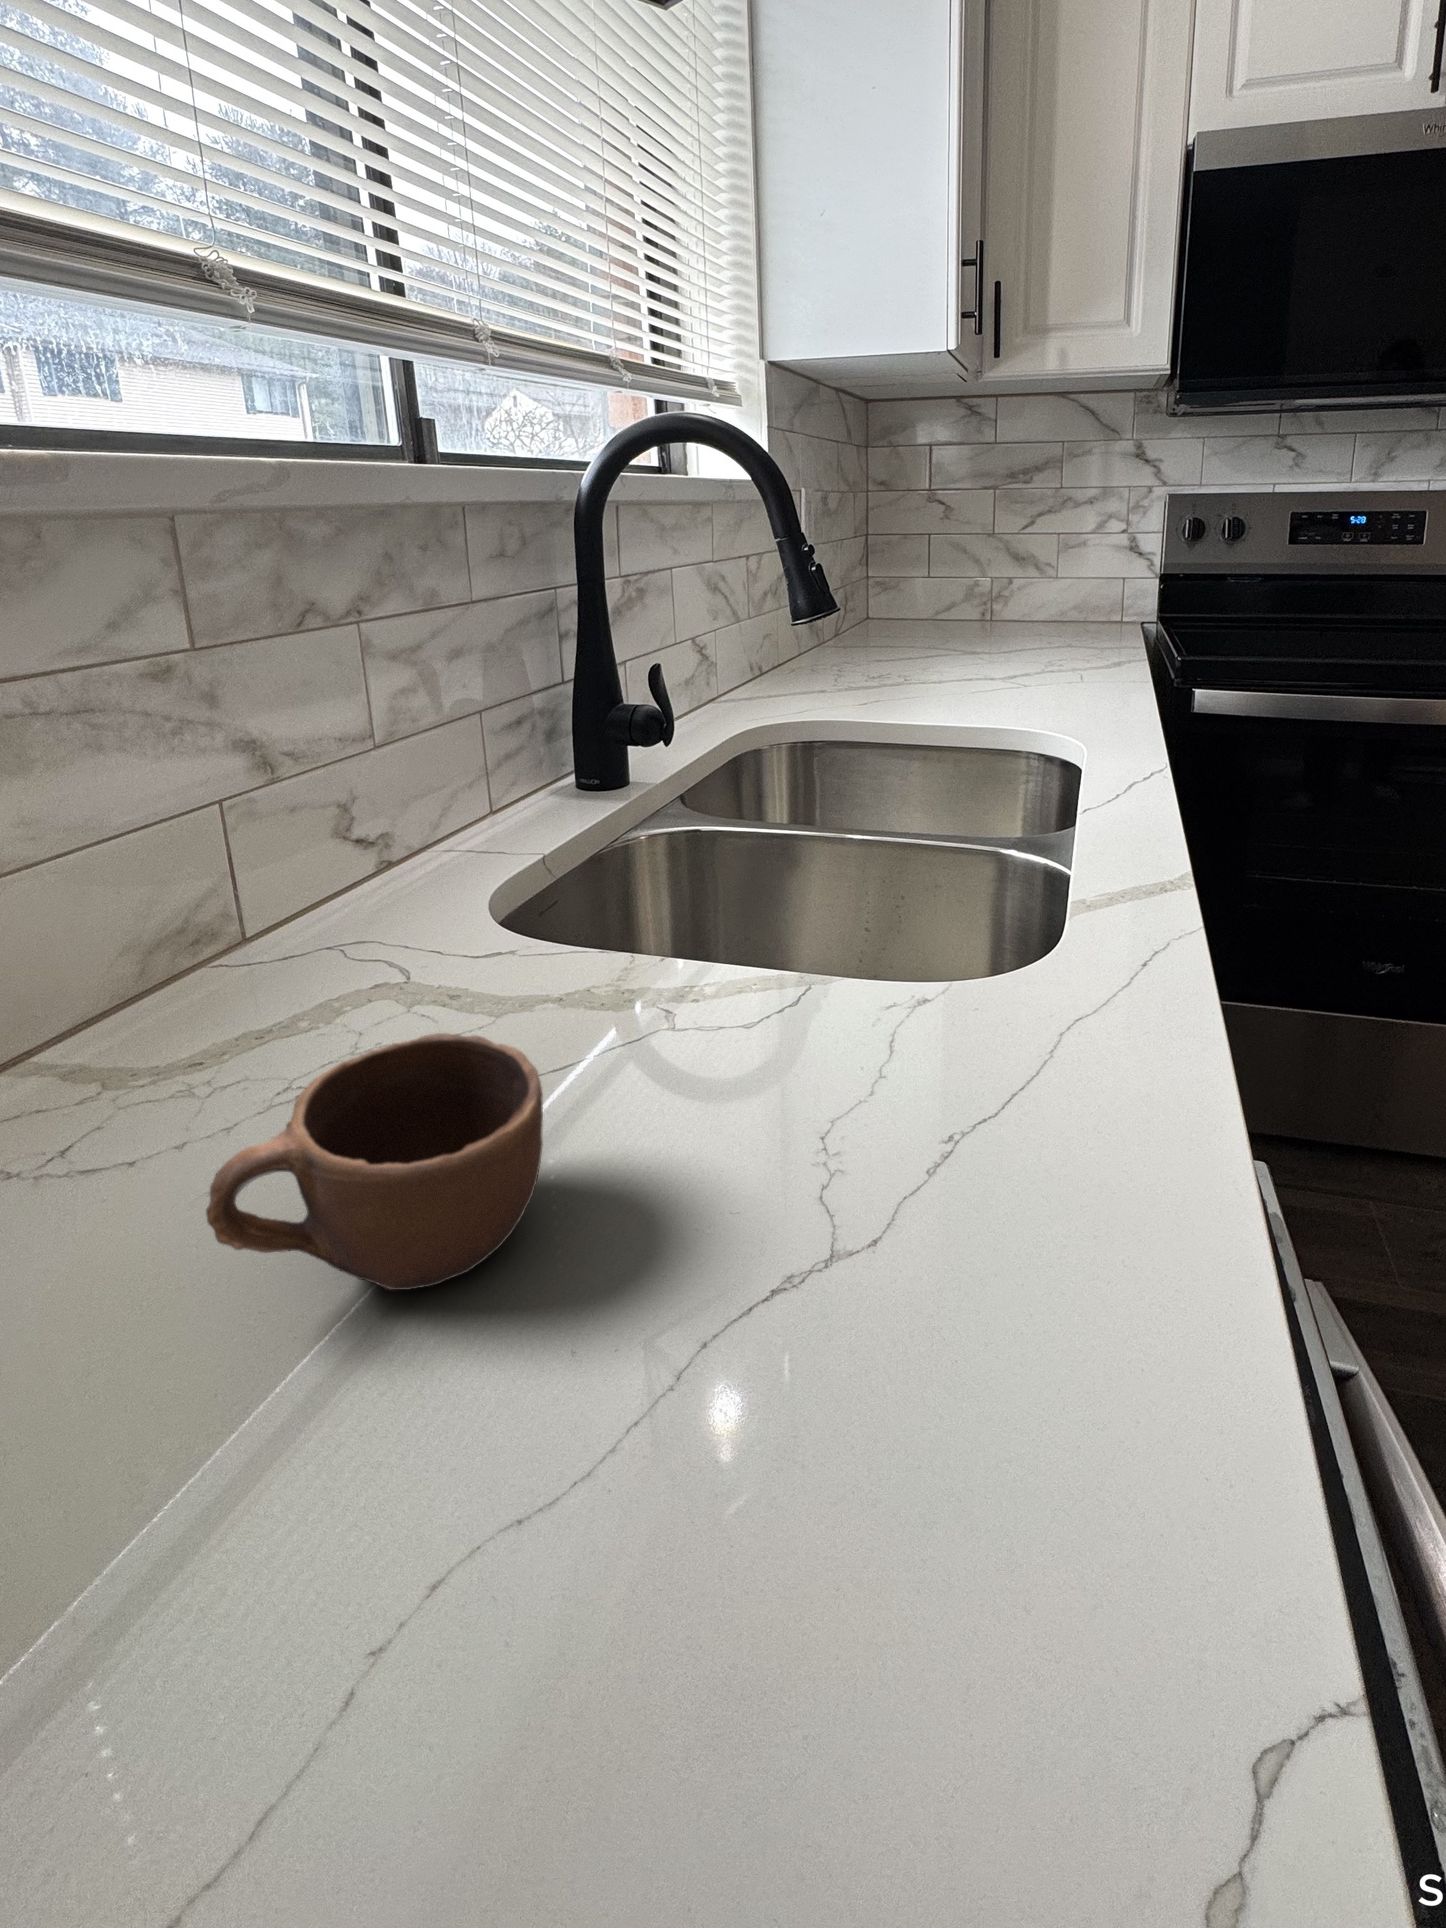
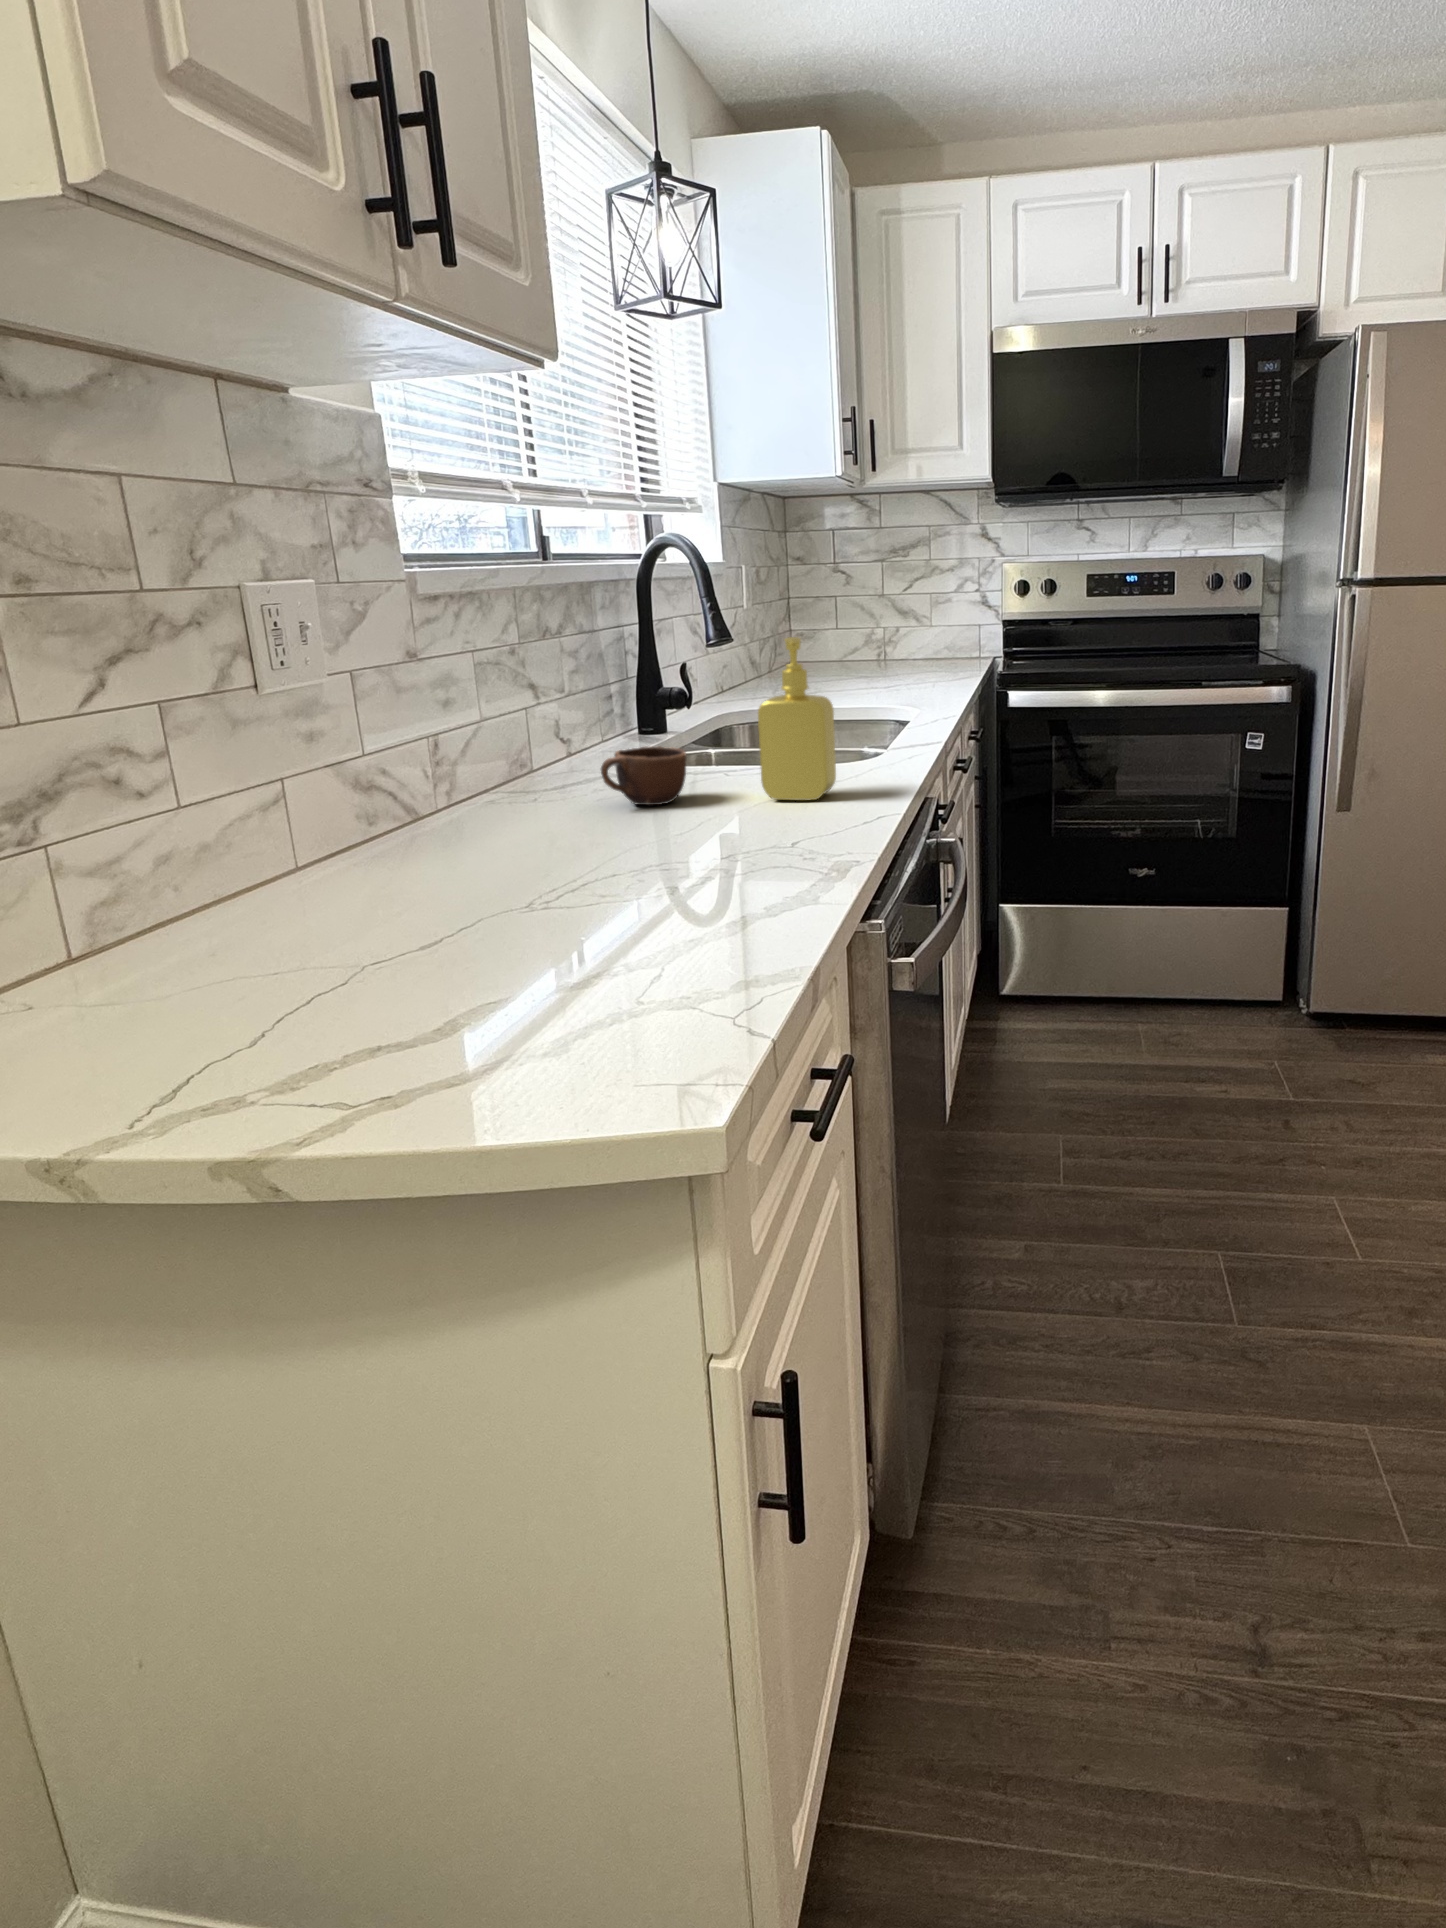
soap dispenser: none [778,748,1060,1361] -> present [758,637,836,800]

